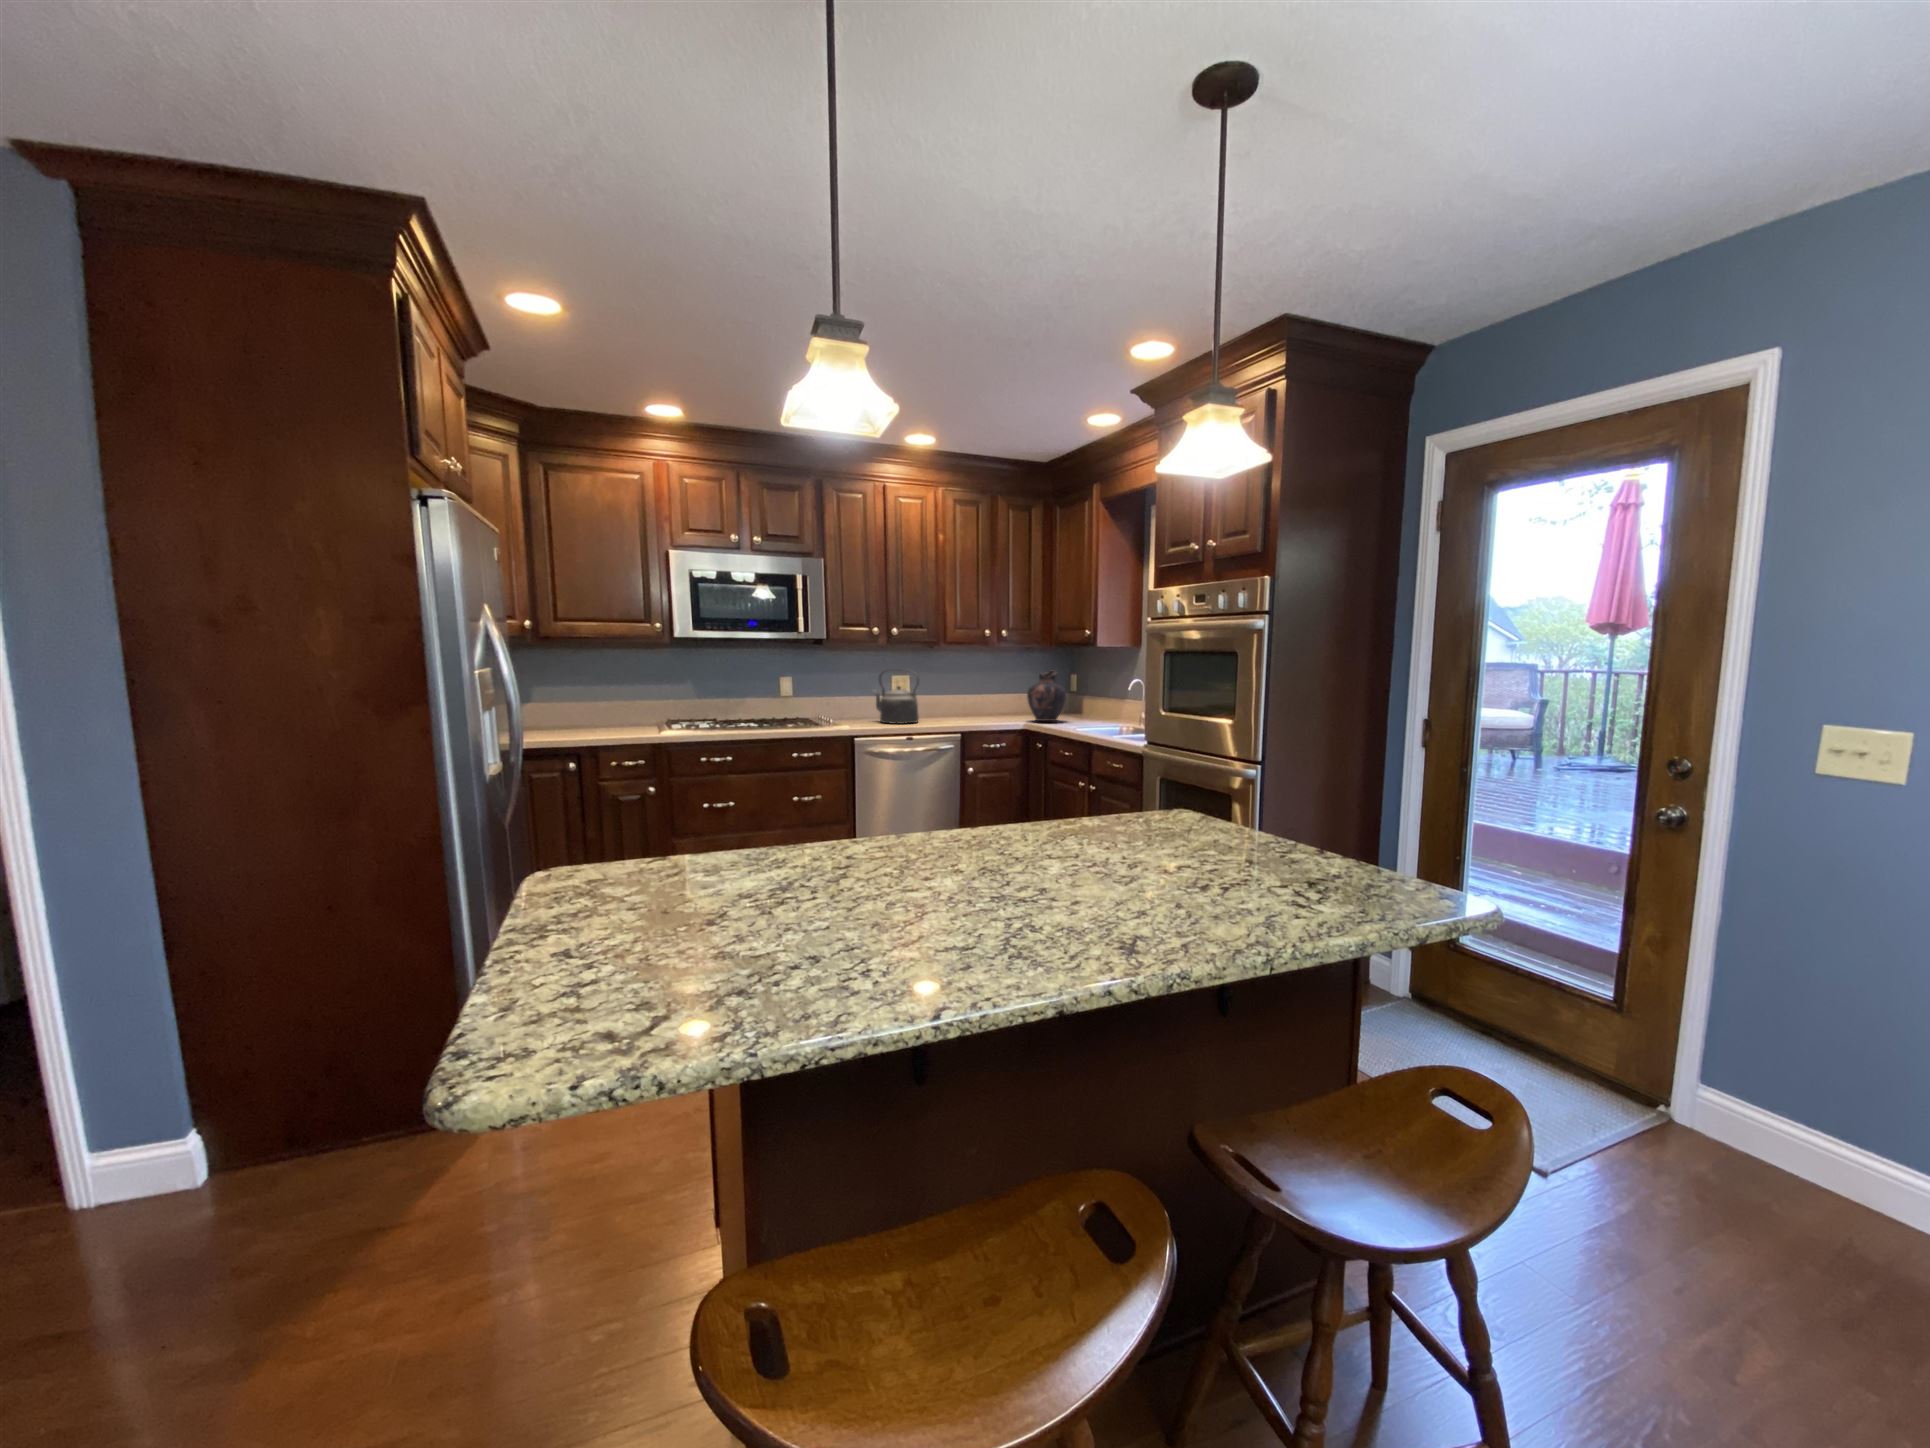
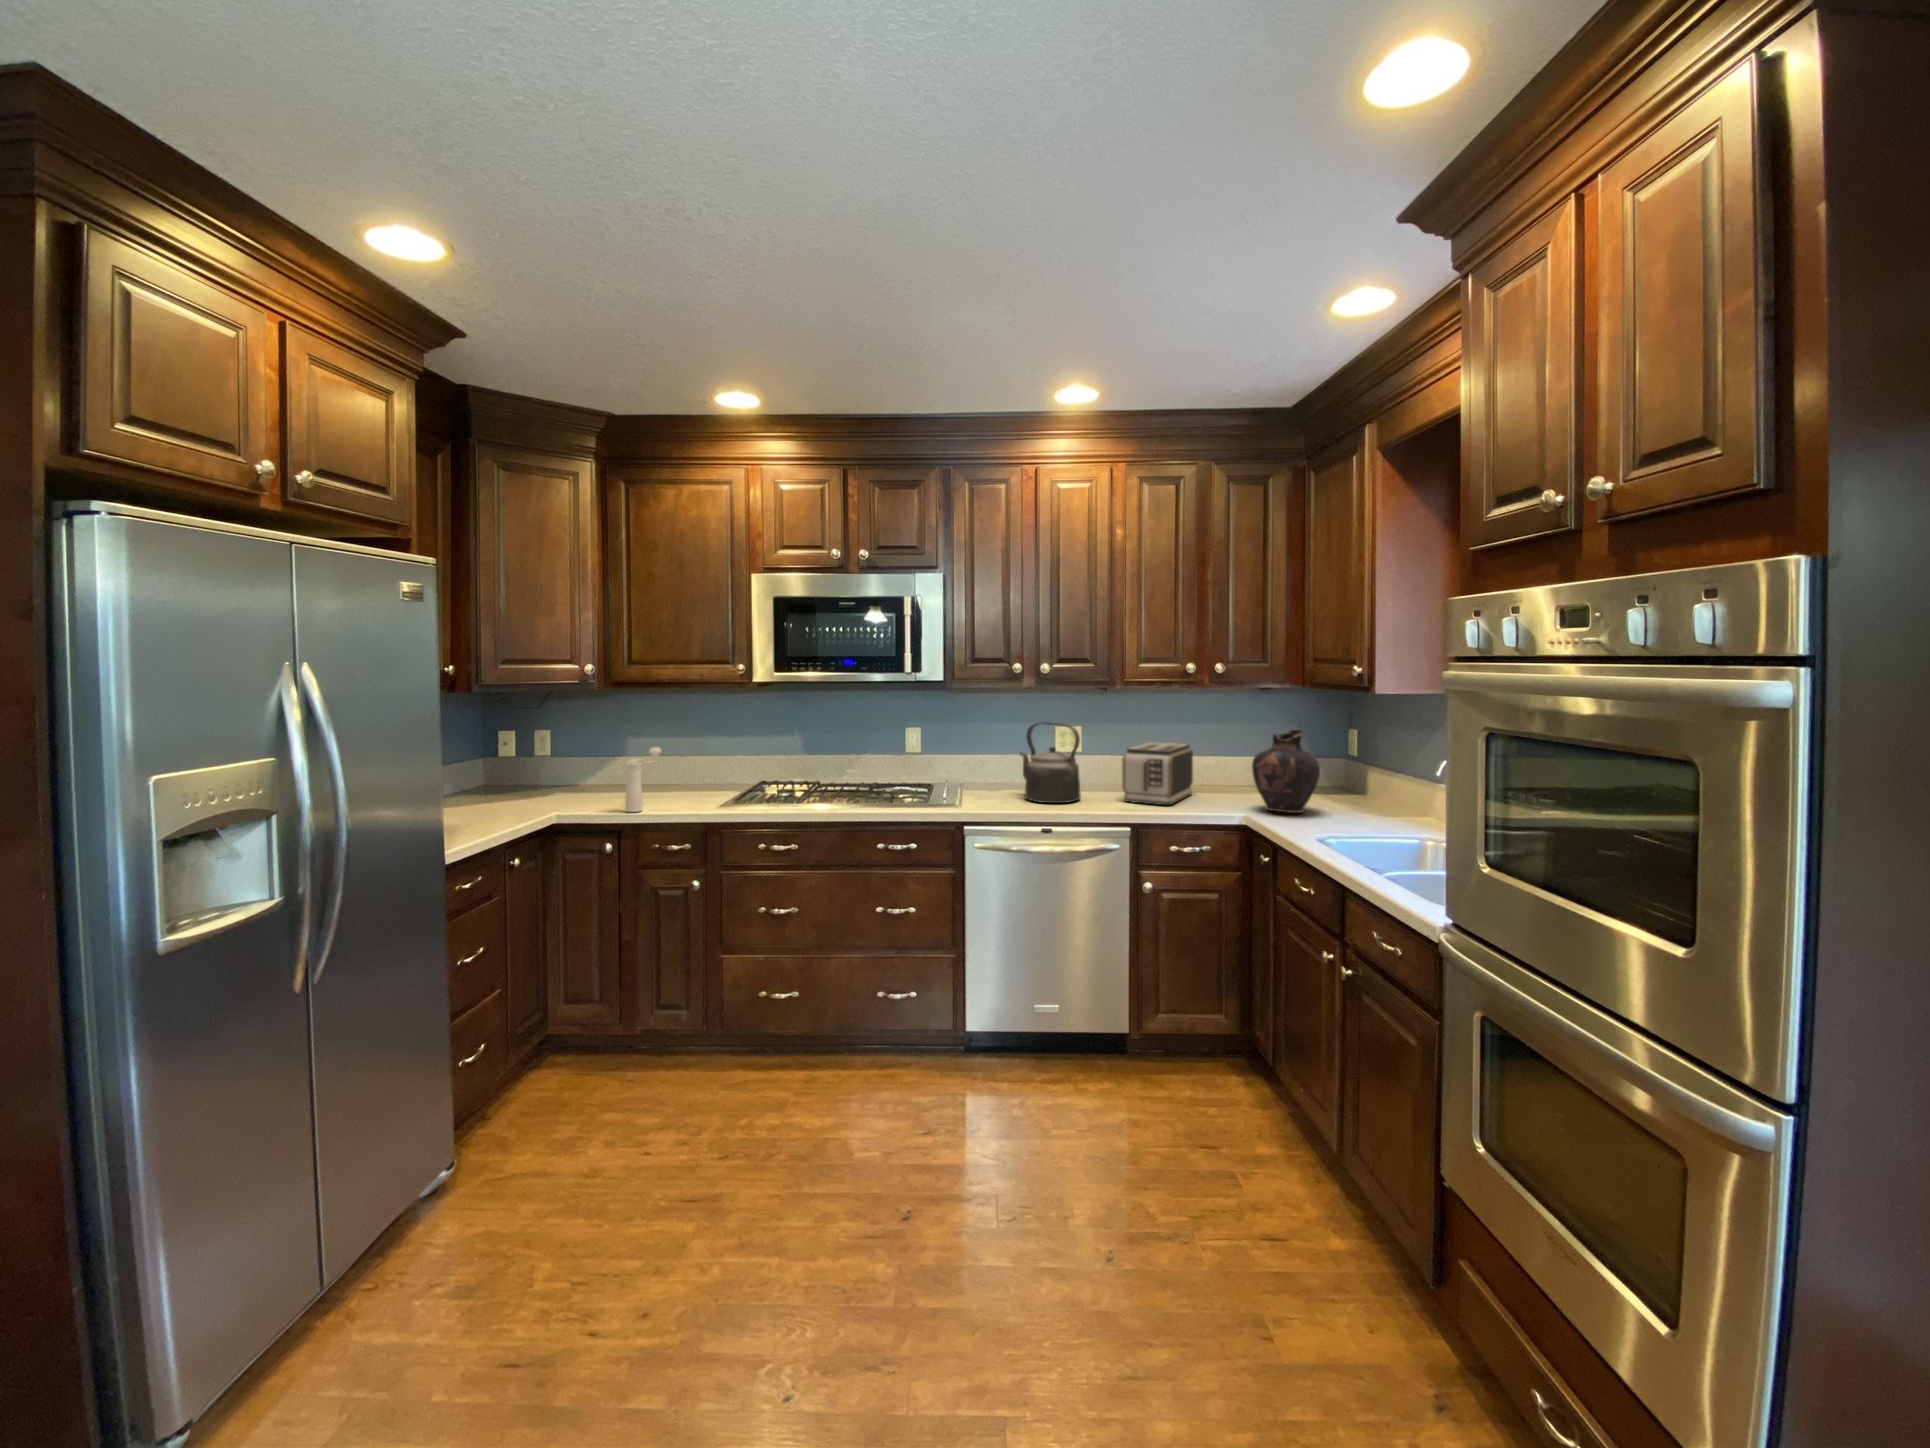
toaster: none [946,684,986,722] -> present [1122,742,1193,805]
pepper mill: none [580,689,603,738] -> present [625,747,661,812]

